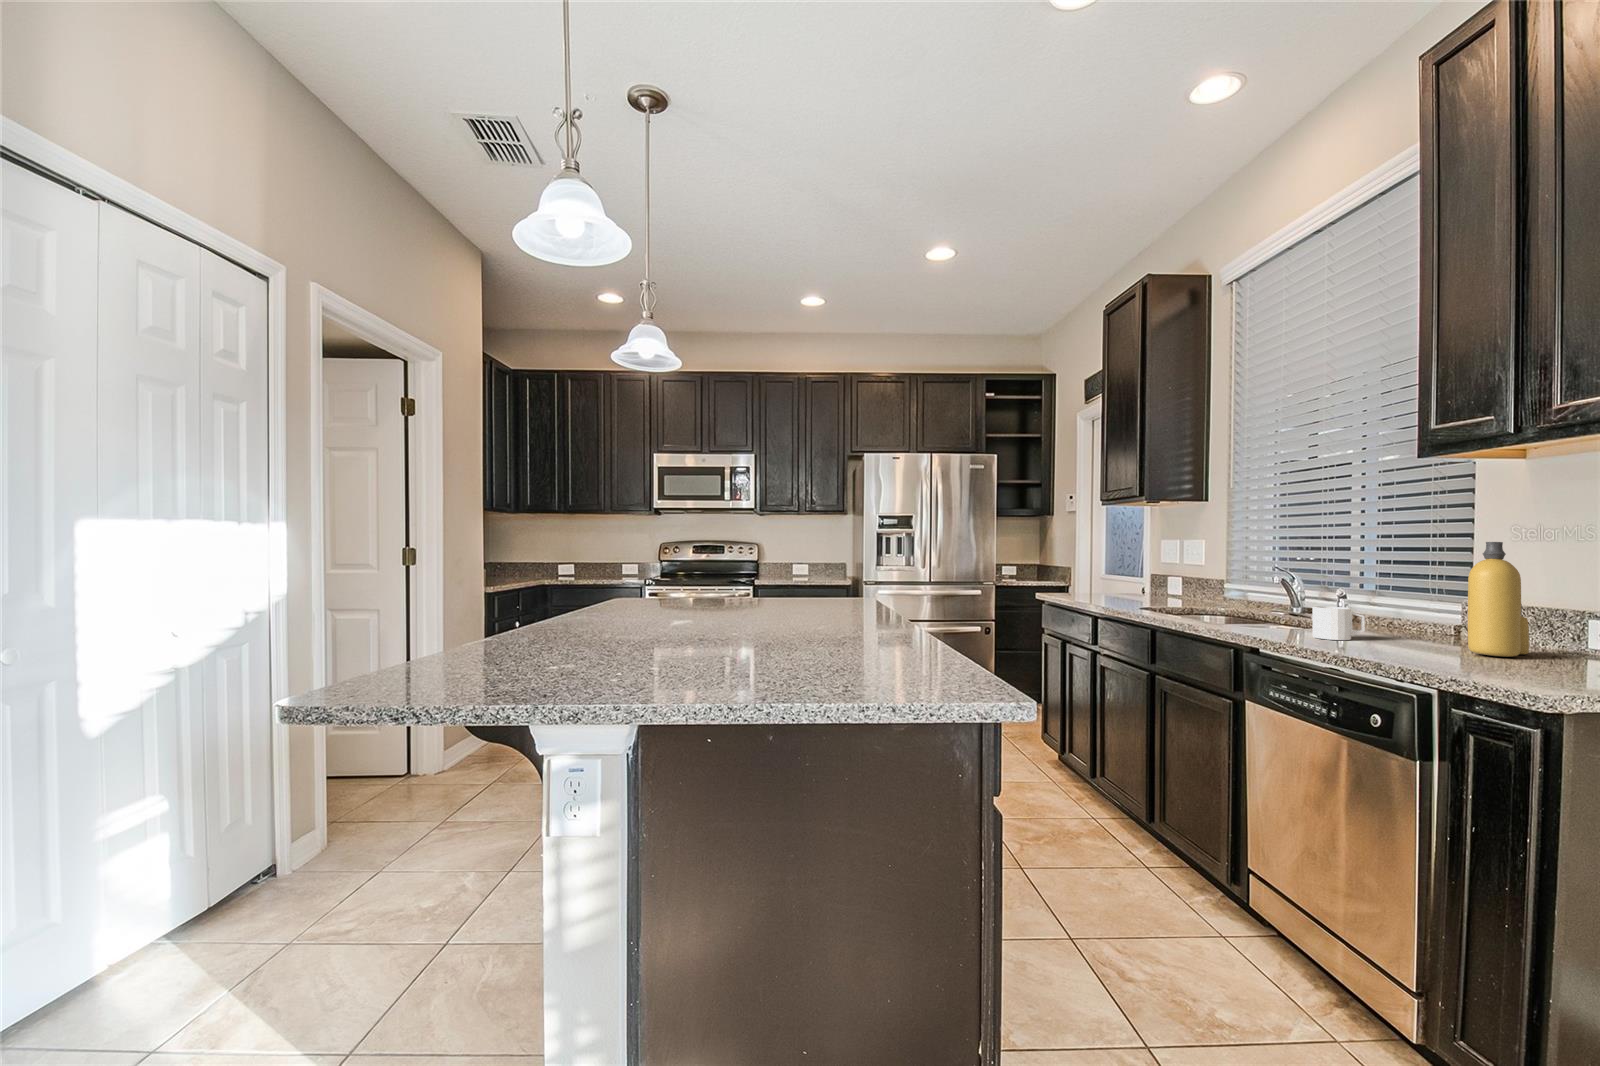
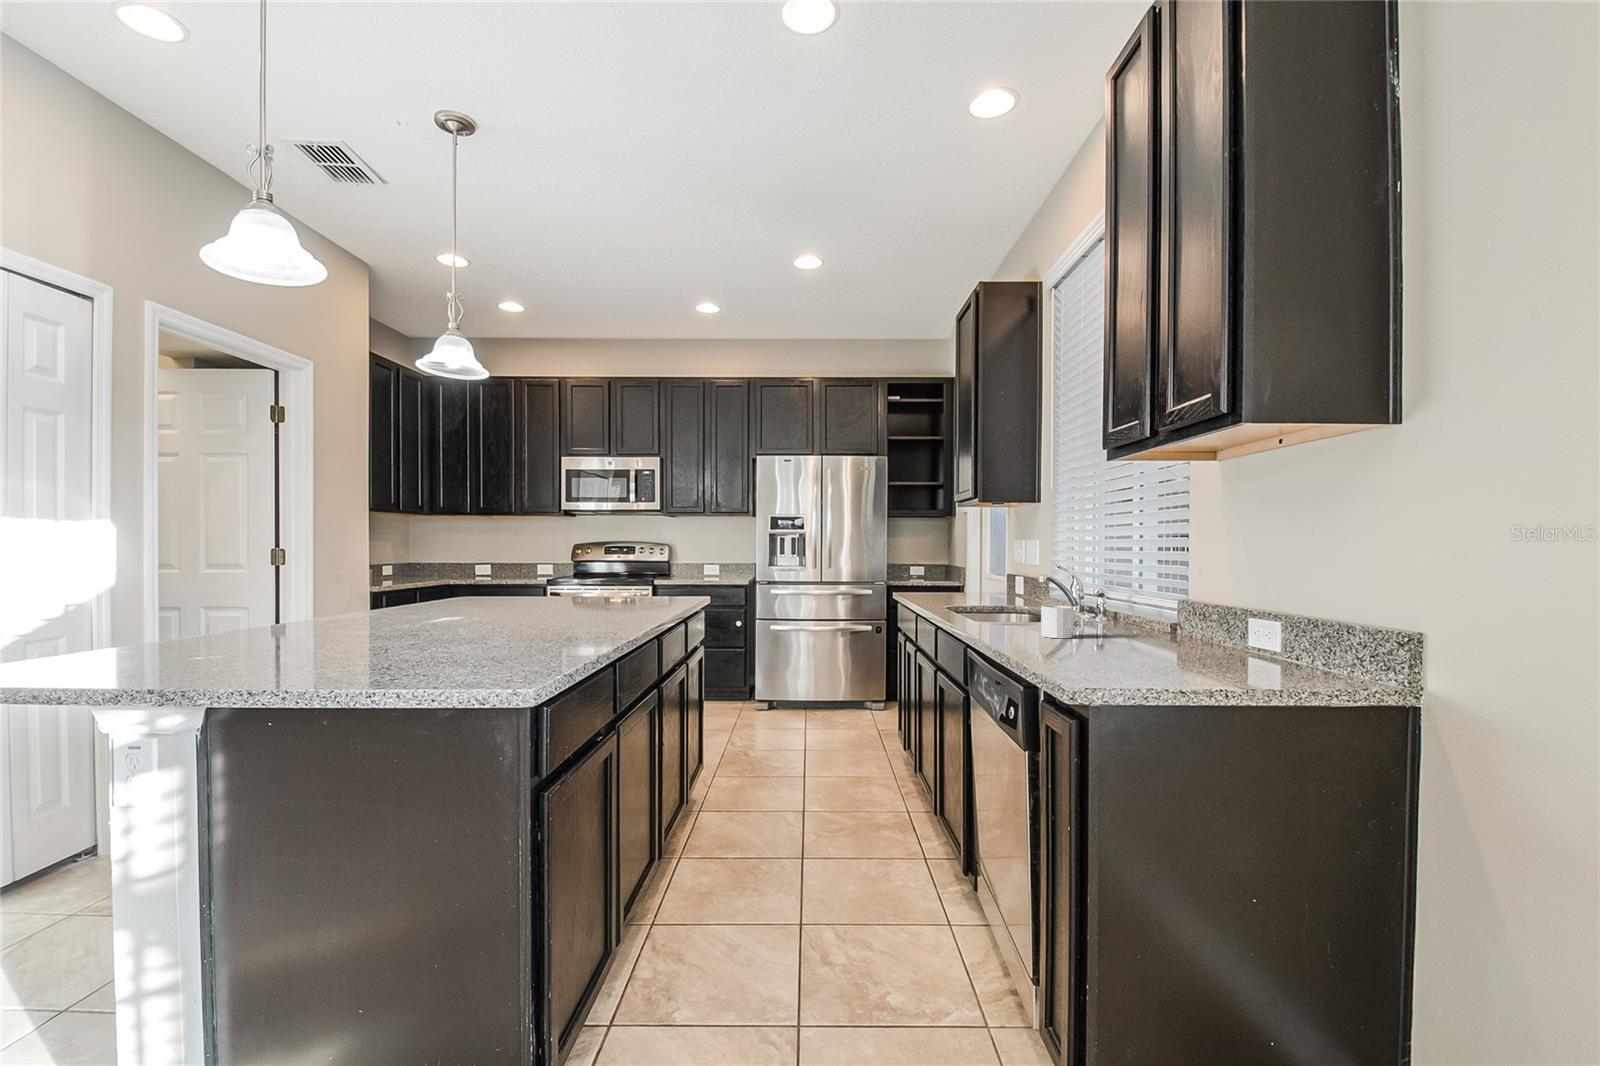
bottle: present [1468,542,1529,657] -> none [1135,543,1192,653]

